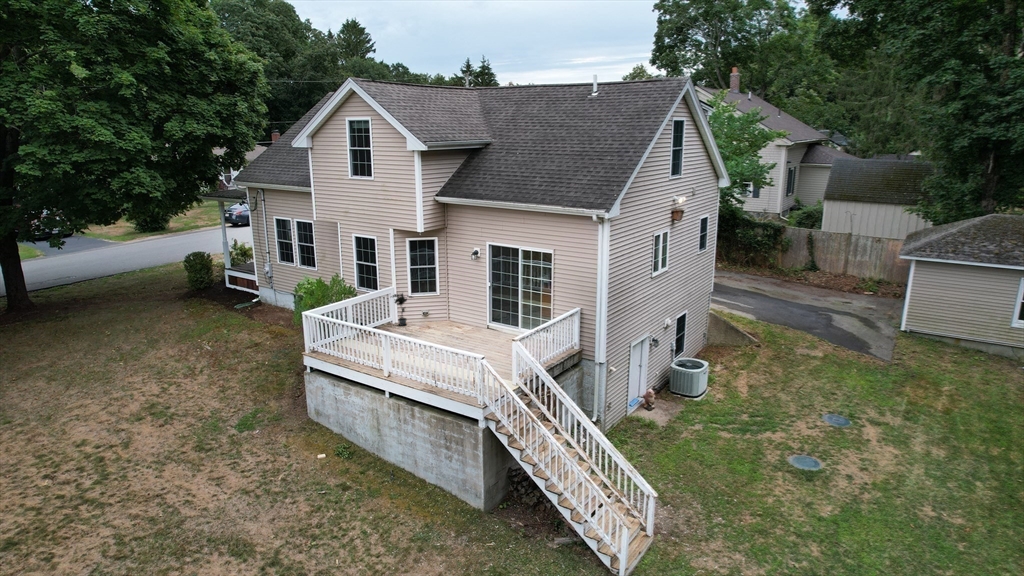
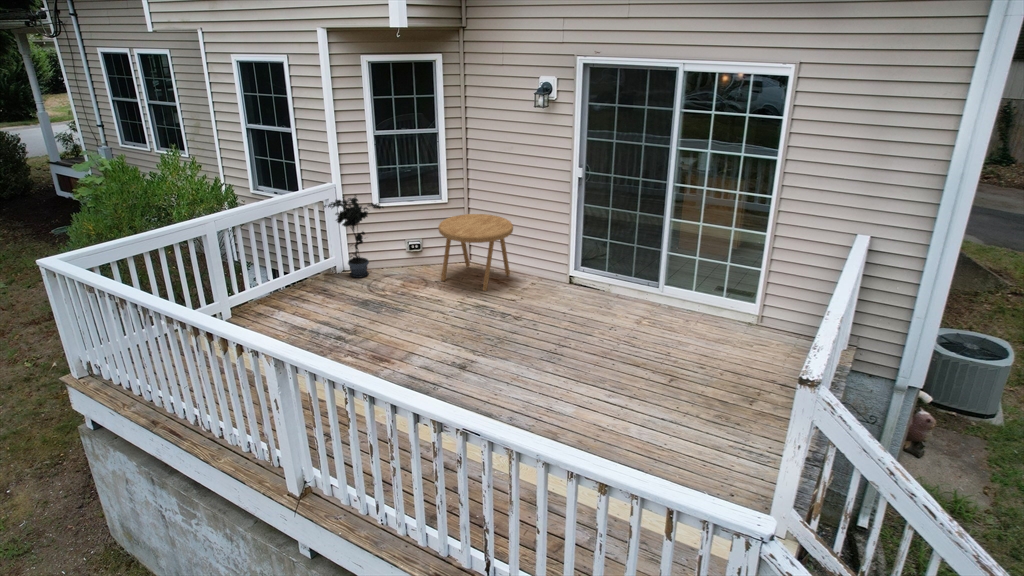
side table: none [435,300,465,331] -> present [439,214,513,291]

